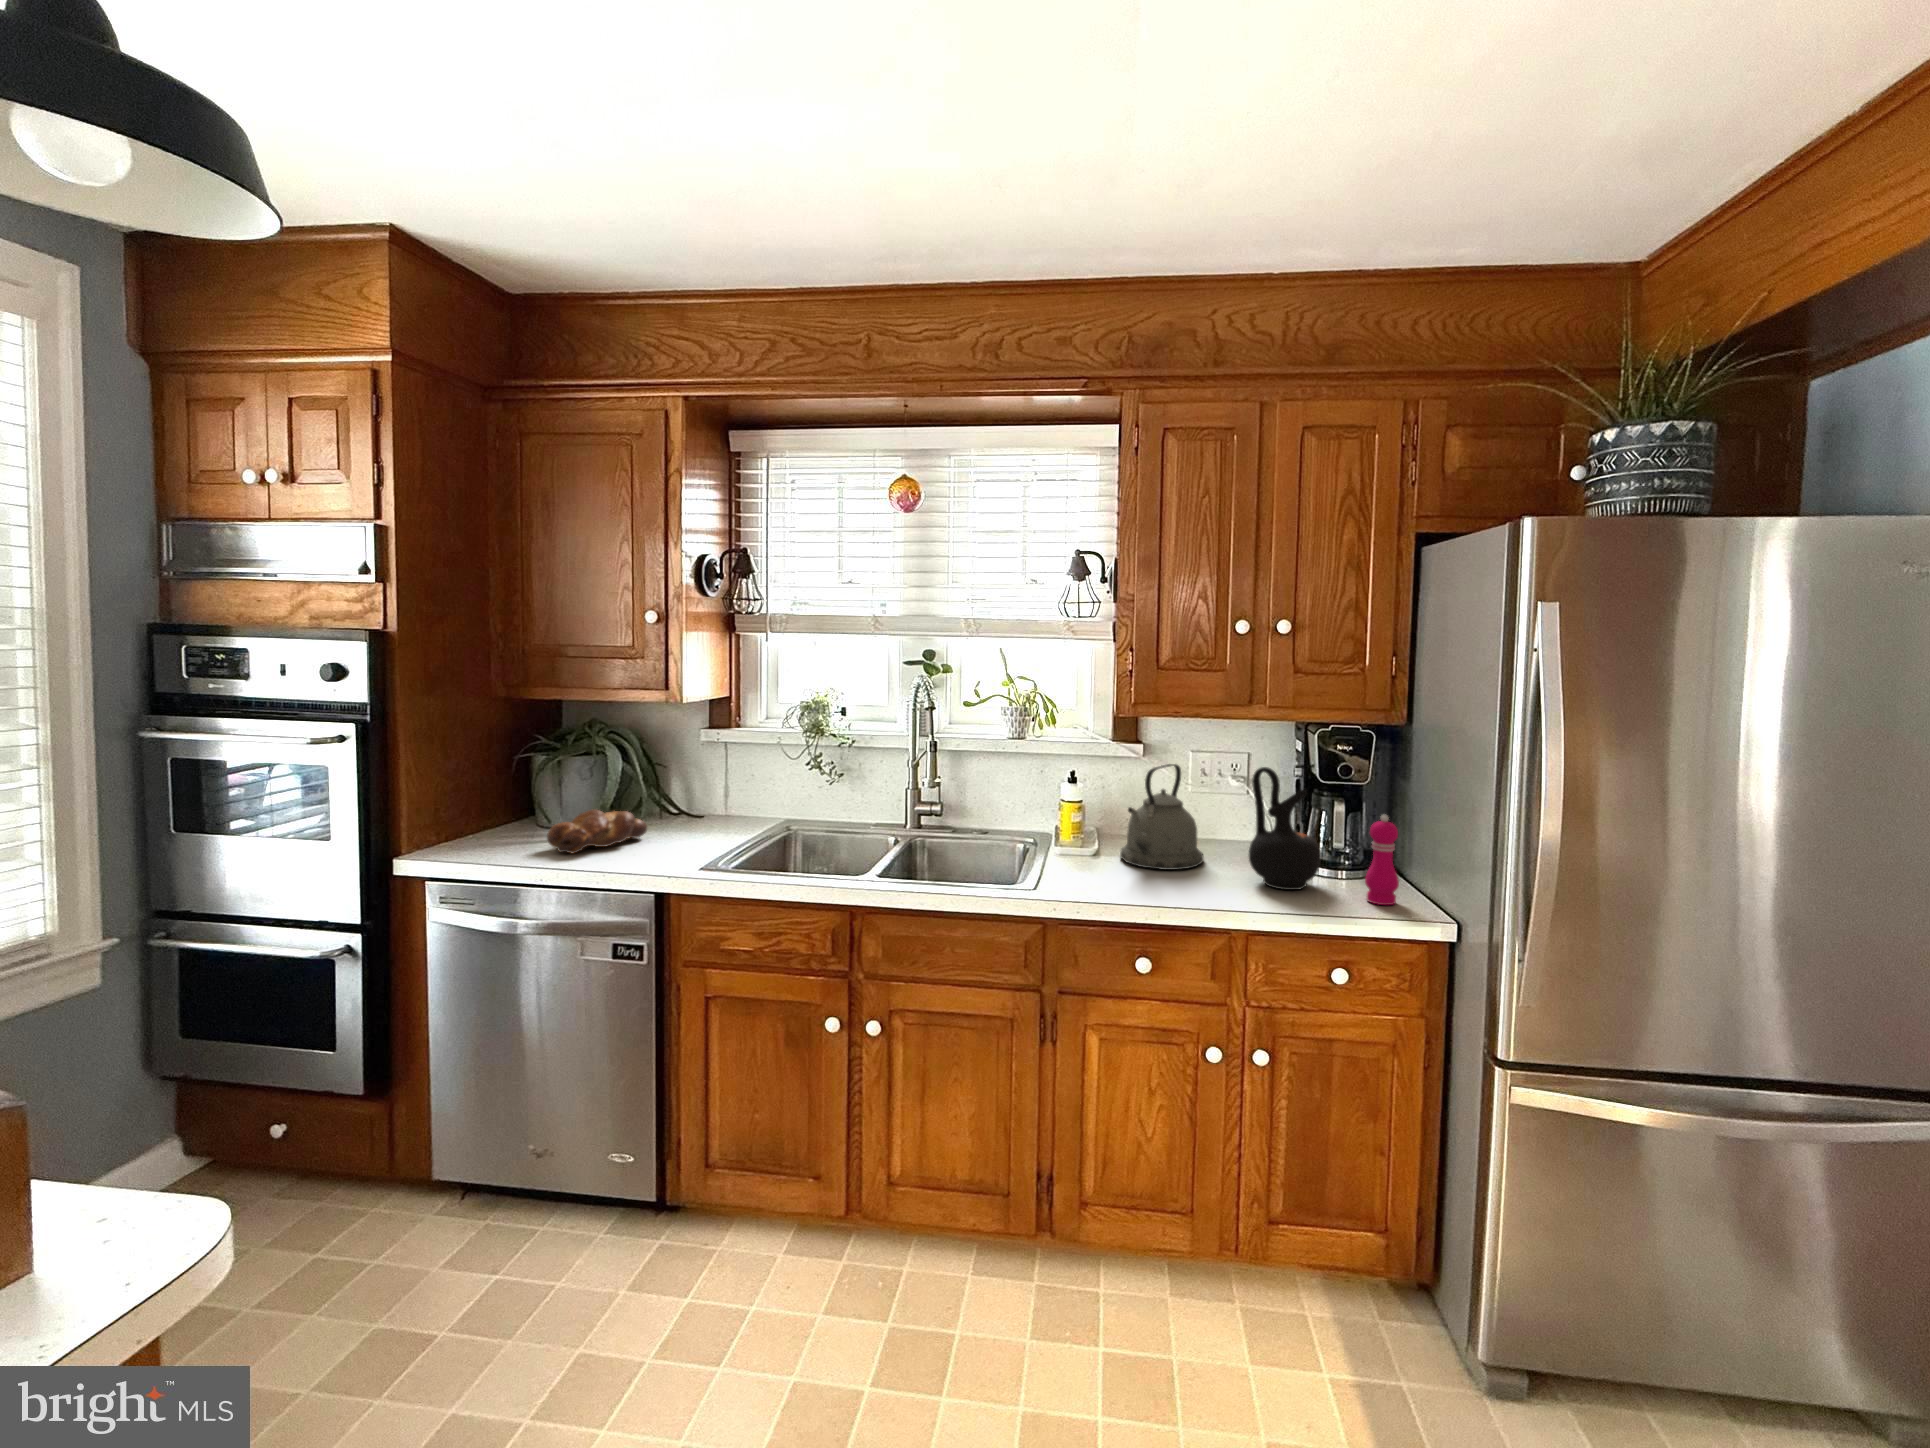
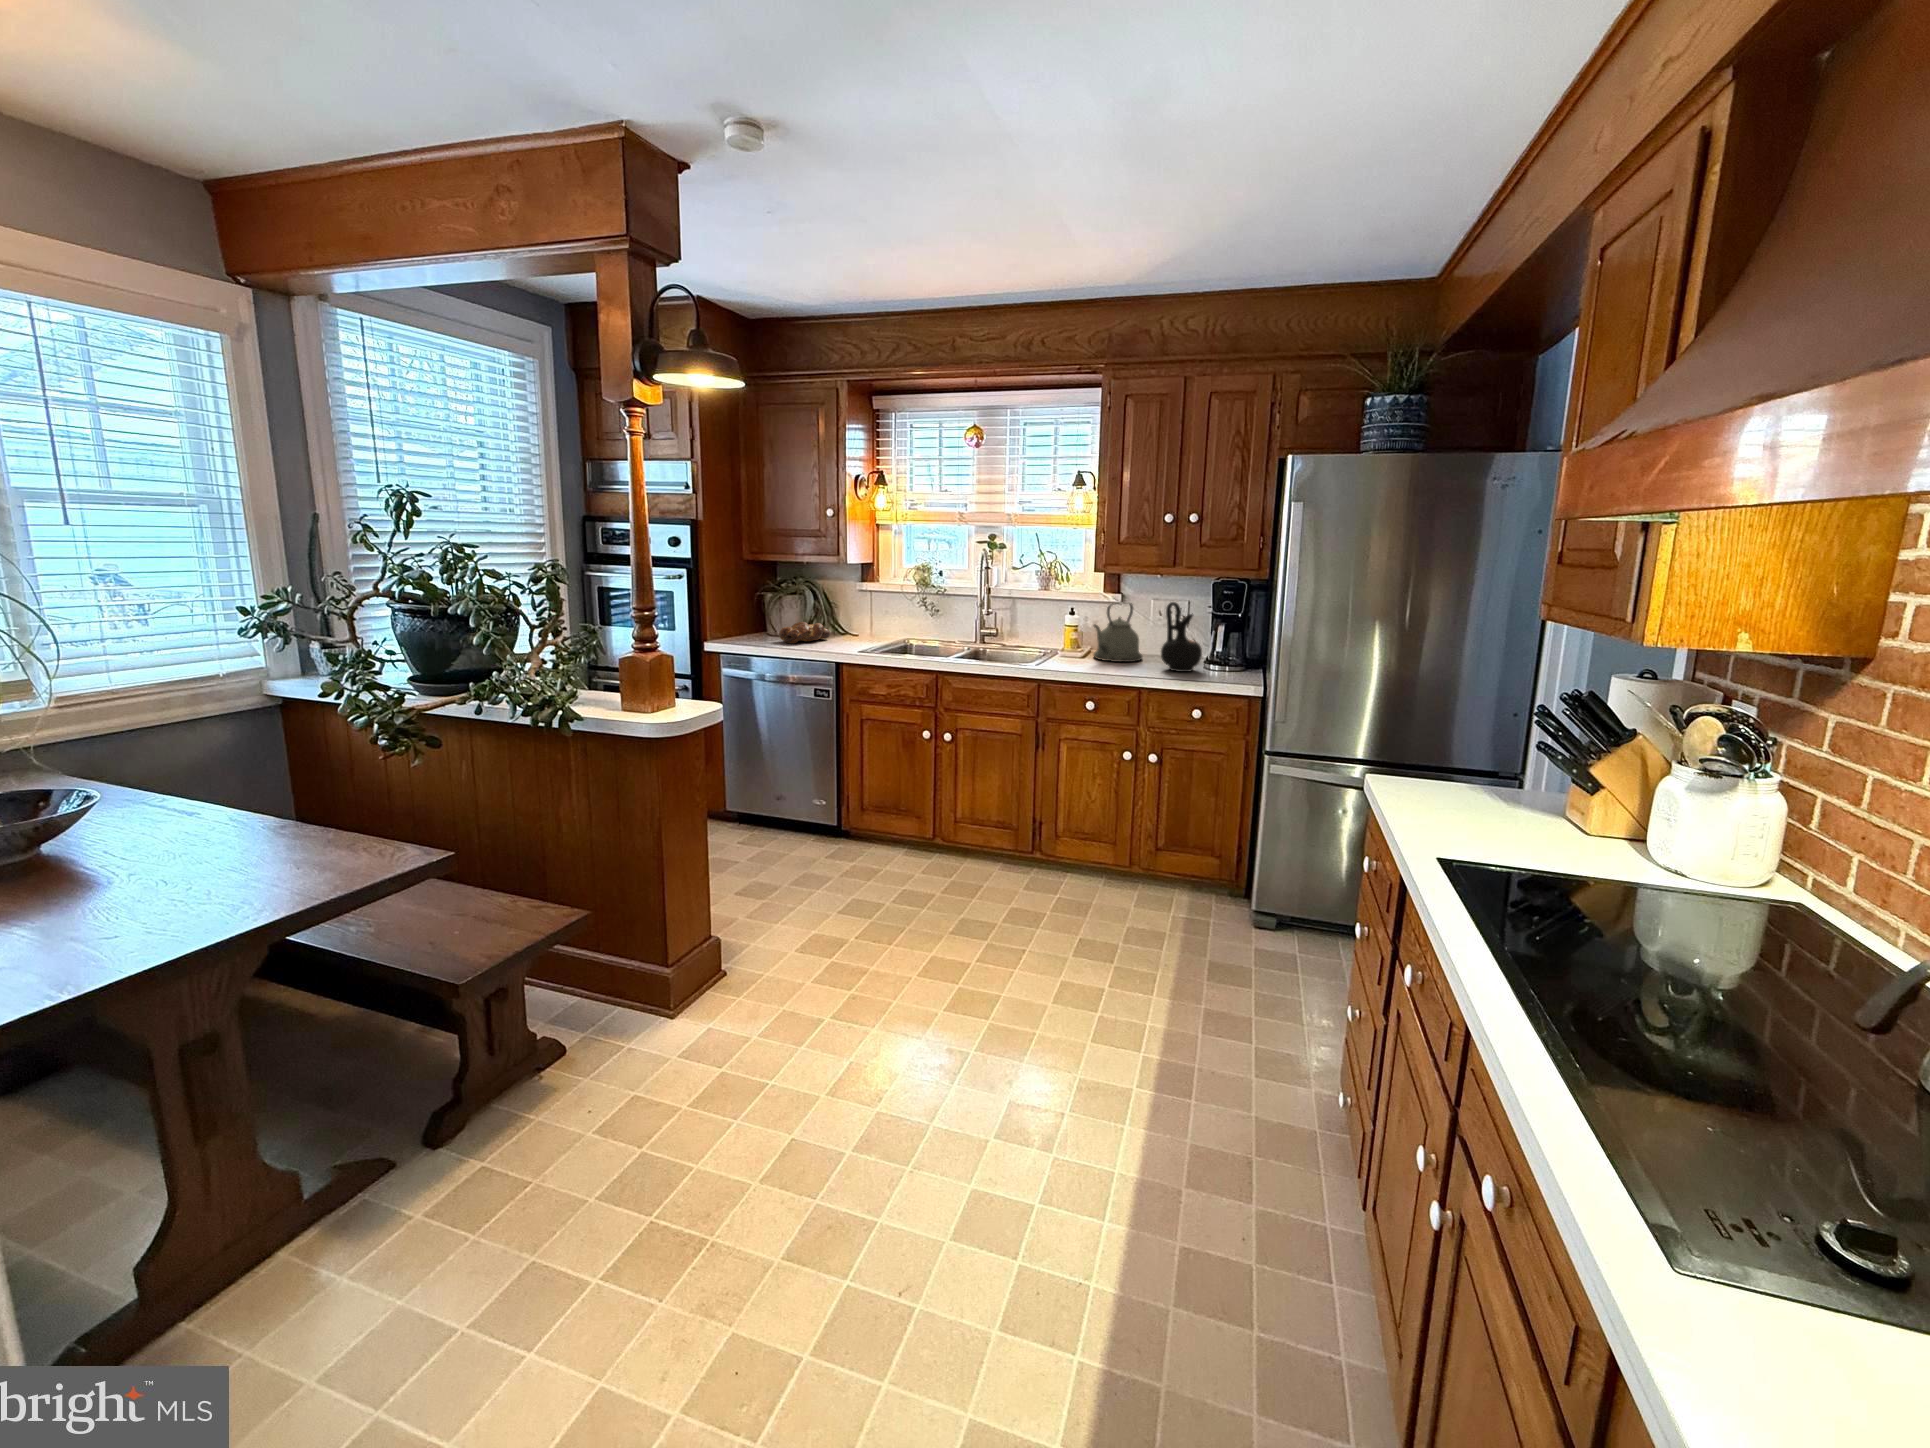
pepper mill: present [1365,815,1399,905] -> none [1222,628,1241,679]

